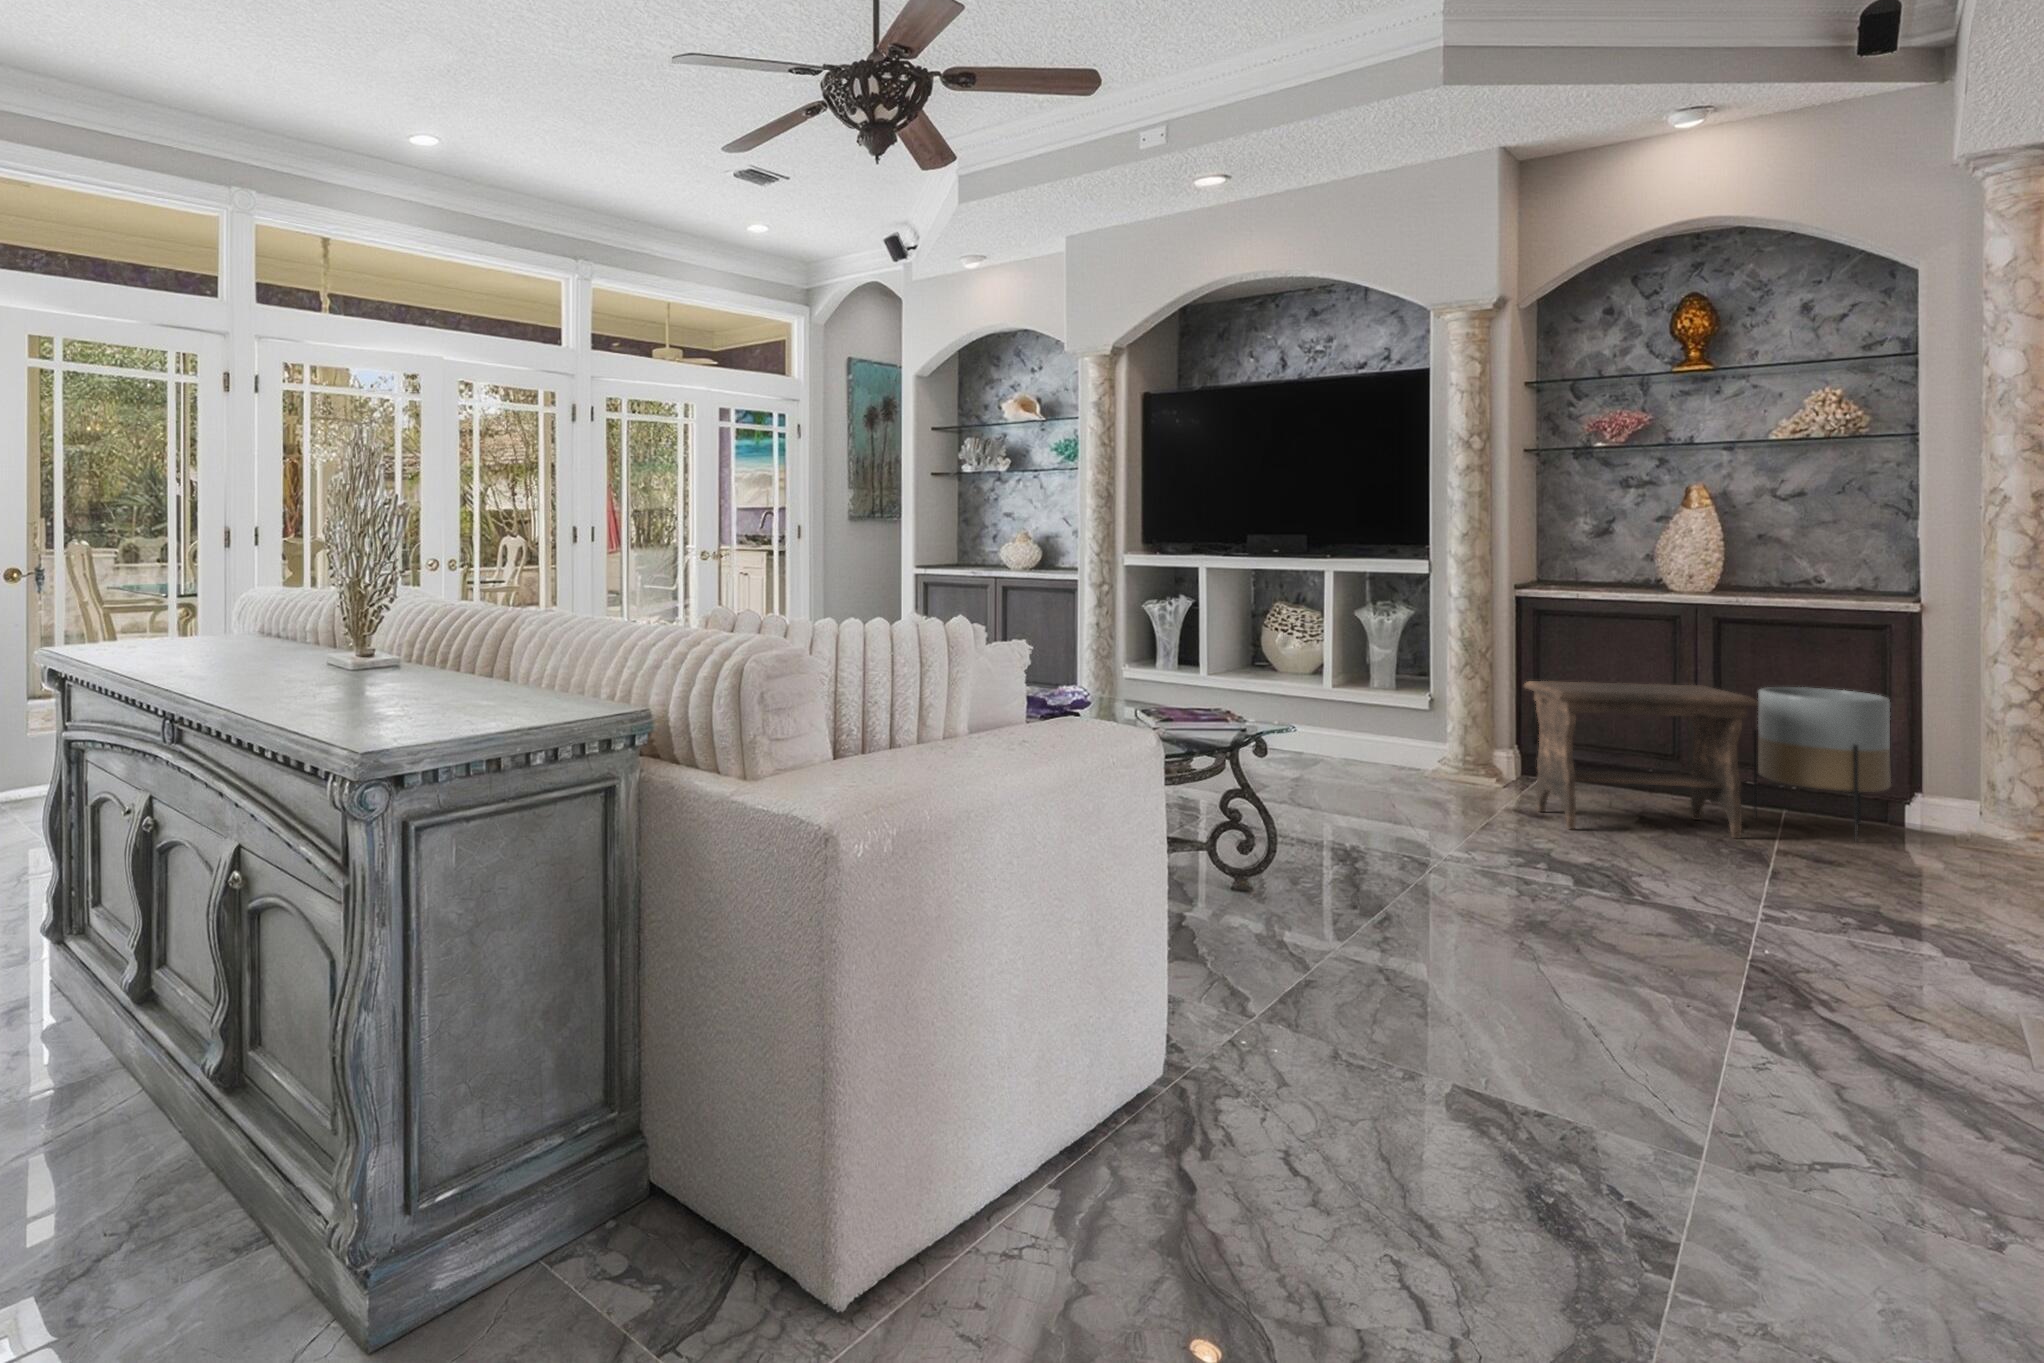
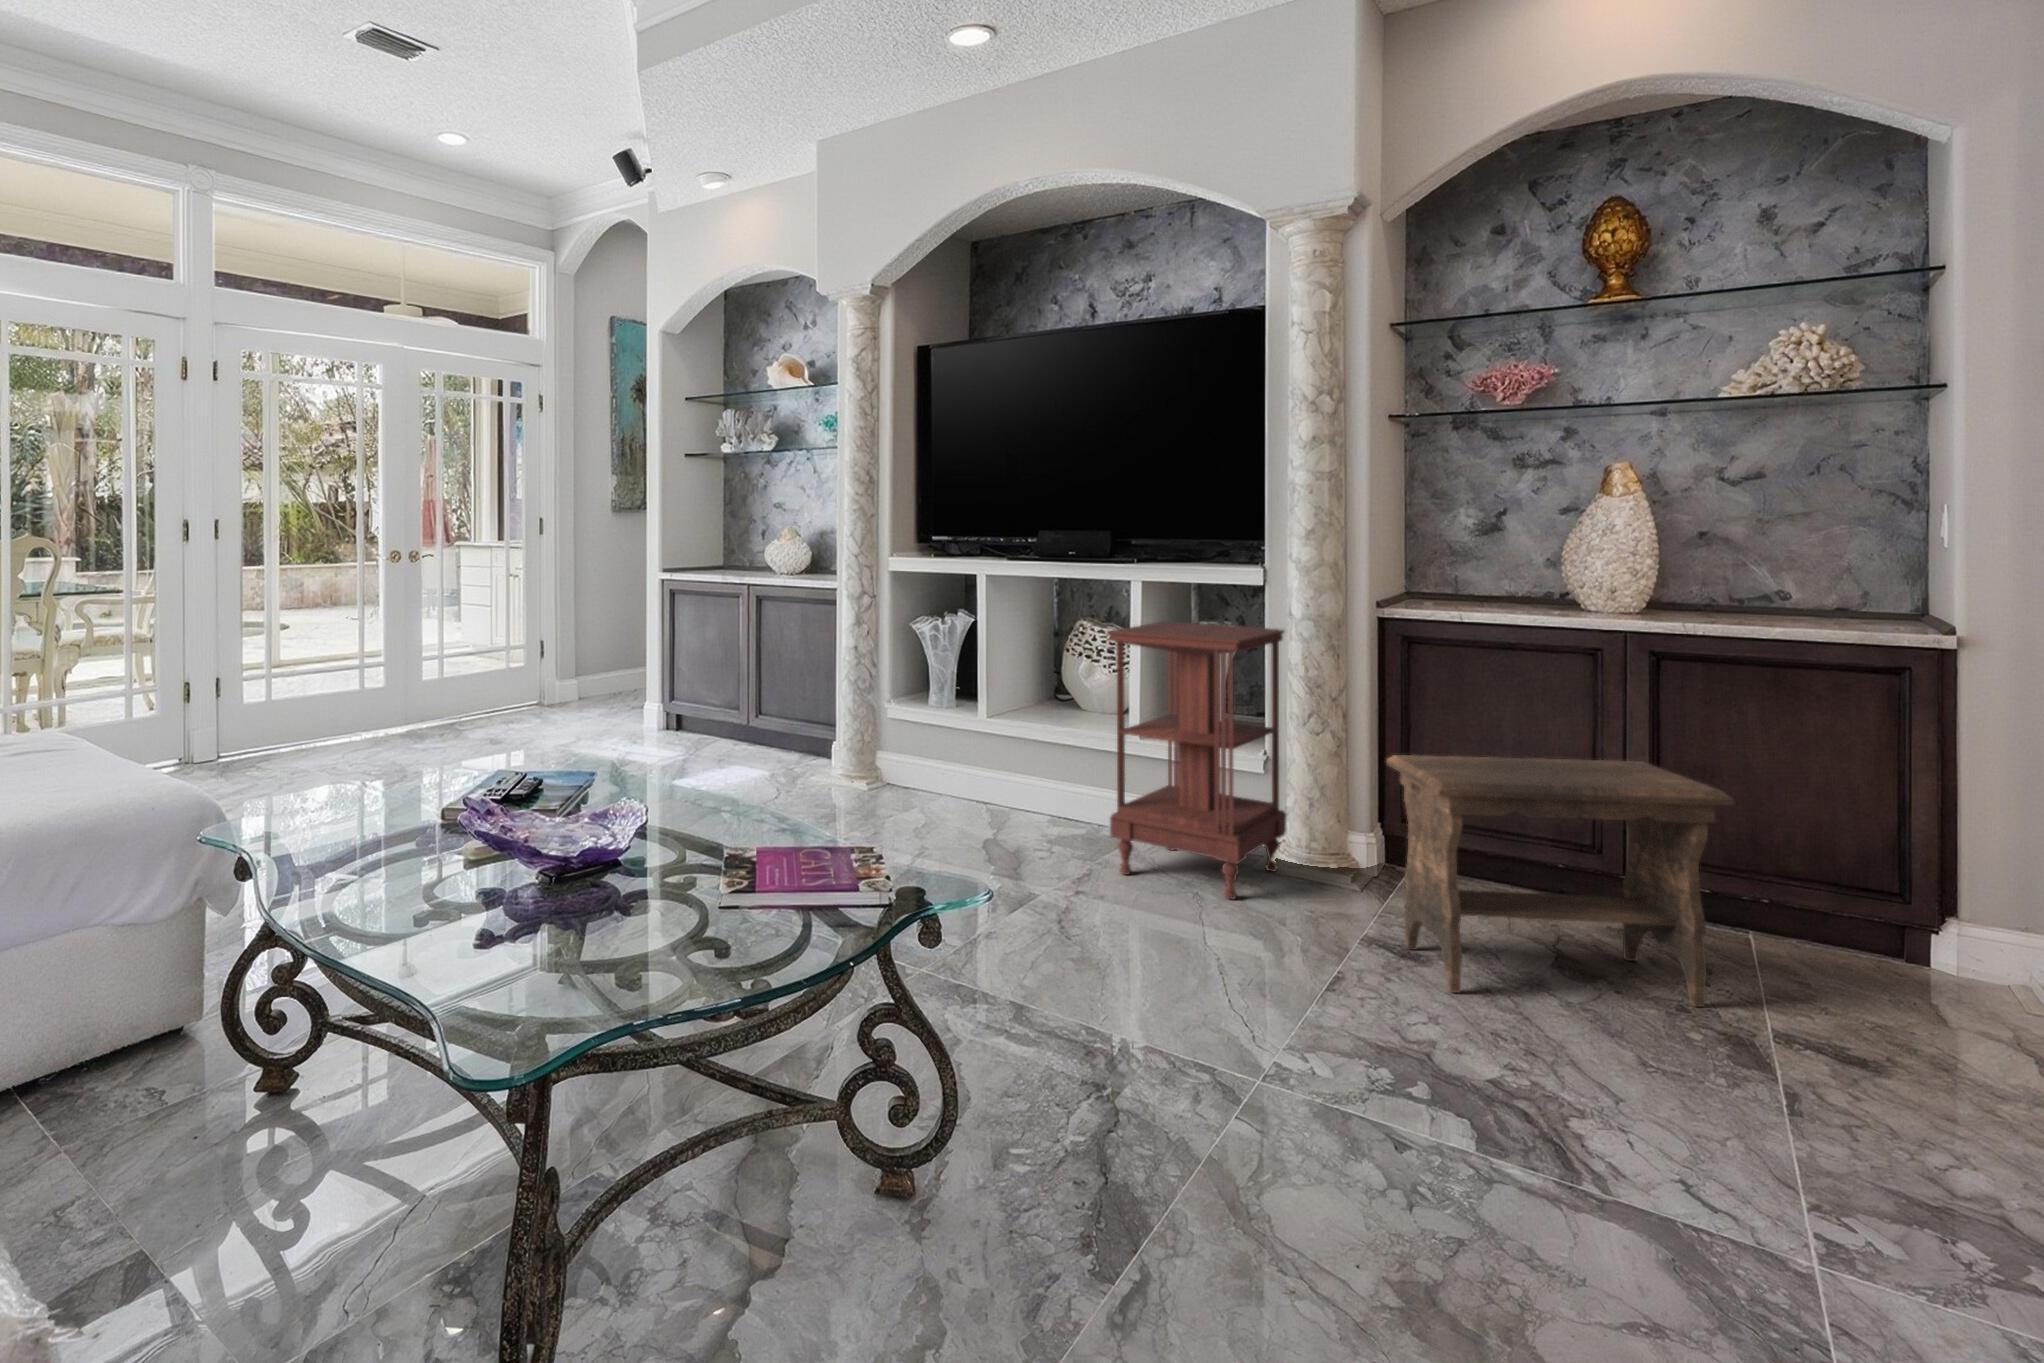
side table: none [1314,599,1449,788] -> present [1107,622,1286,899]
planter: present [1753,687,1891,841] -> none [1711,759,1918,1010]

